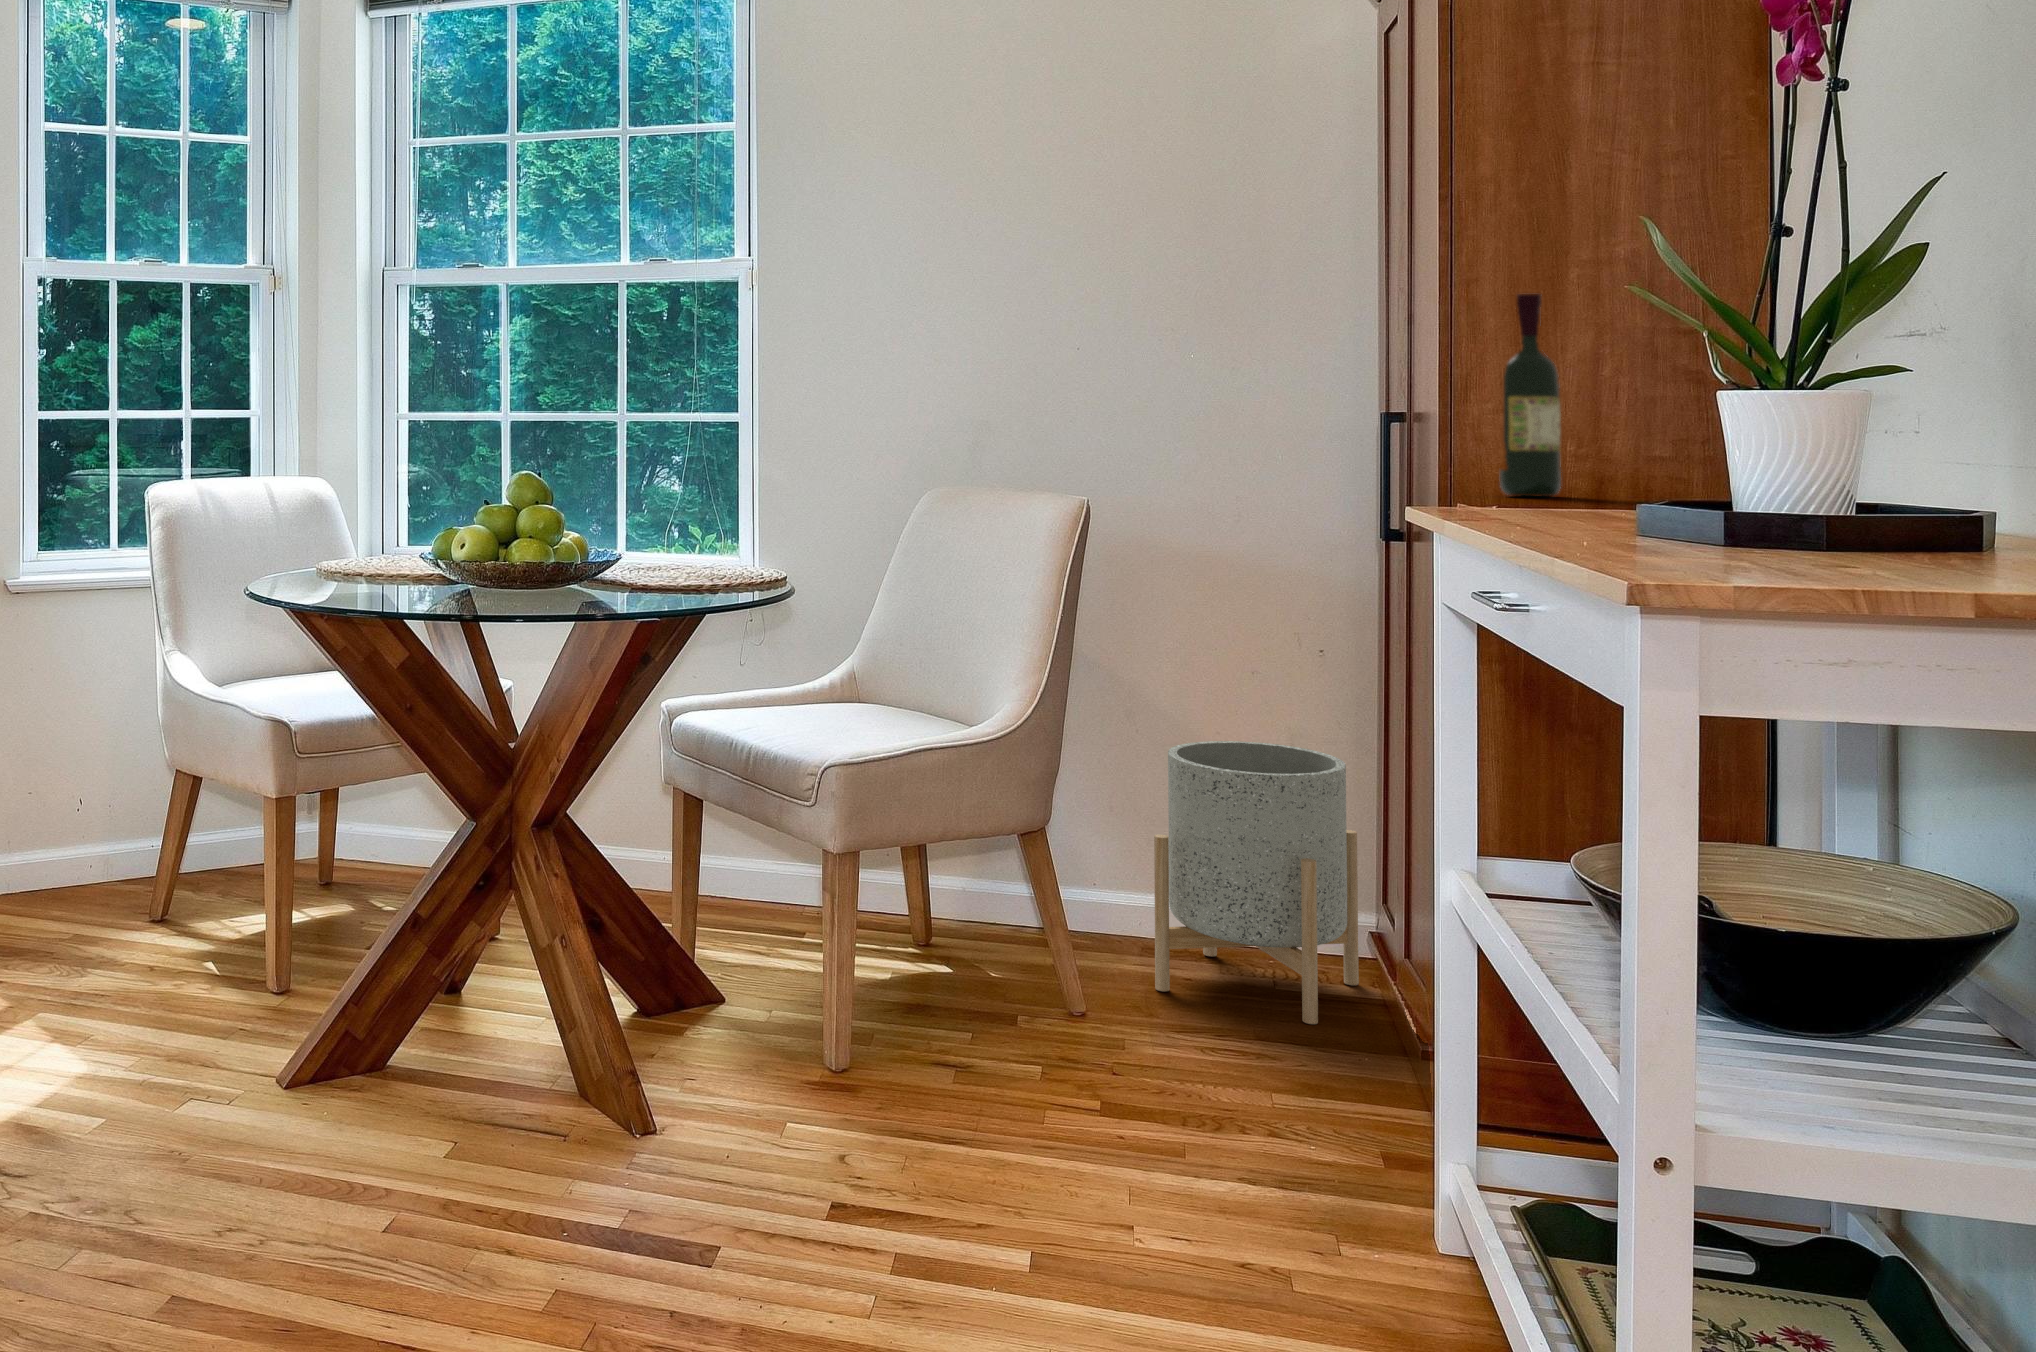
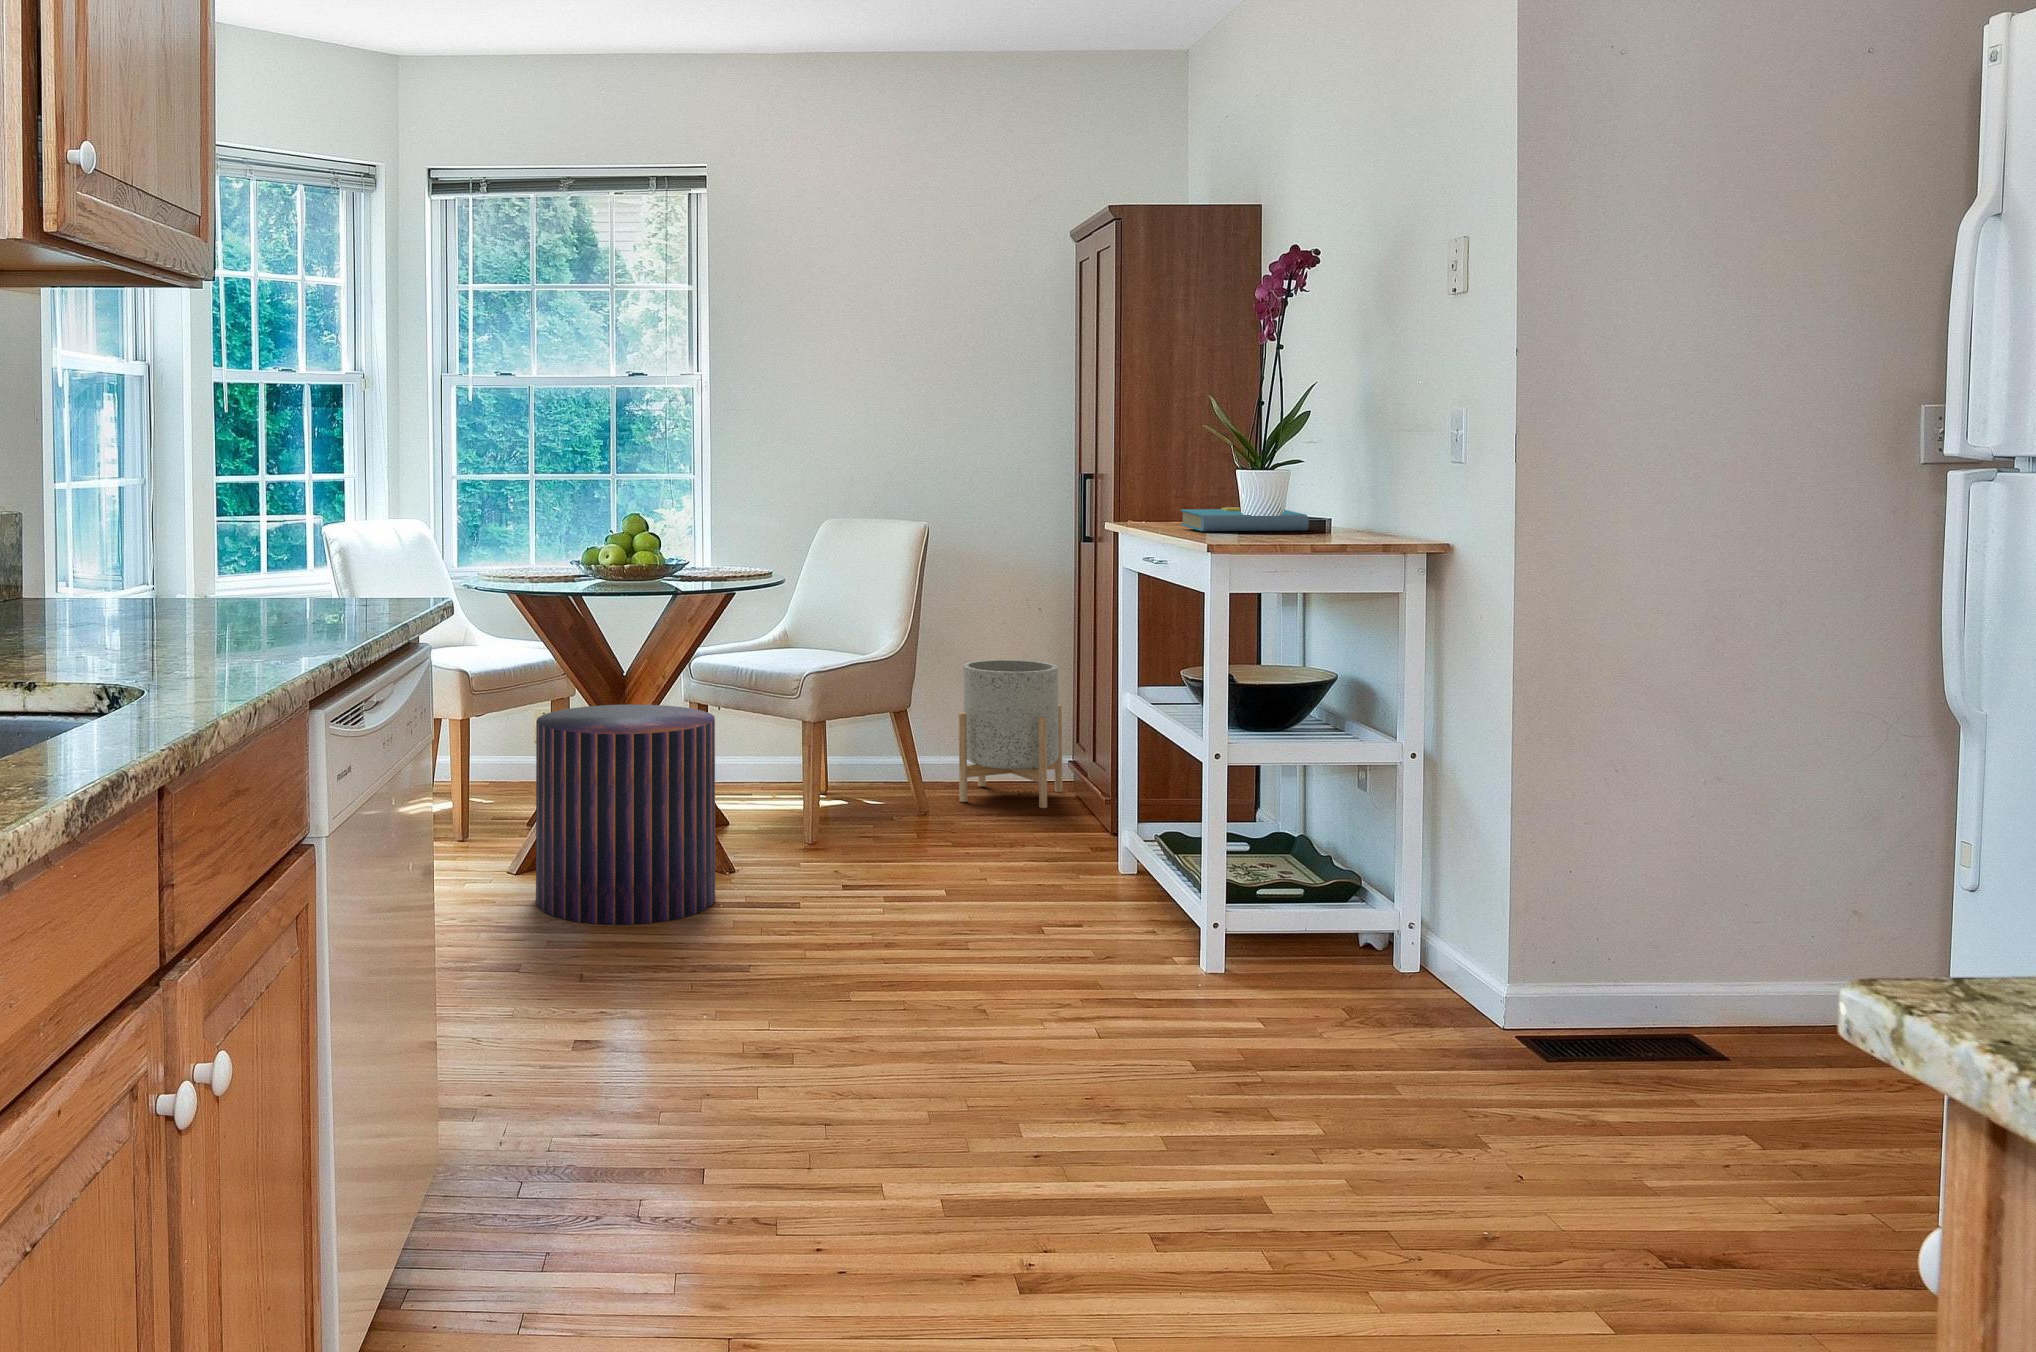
wine bottle: present [1500,294,1561,497] -> none [1141,411,1169,513]
book: none [1560,489,1928,554] -> present [1181,507,1309,531]
pouf: none [246,812,575,1262] -> present [536,705,715,925]

